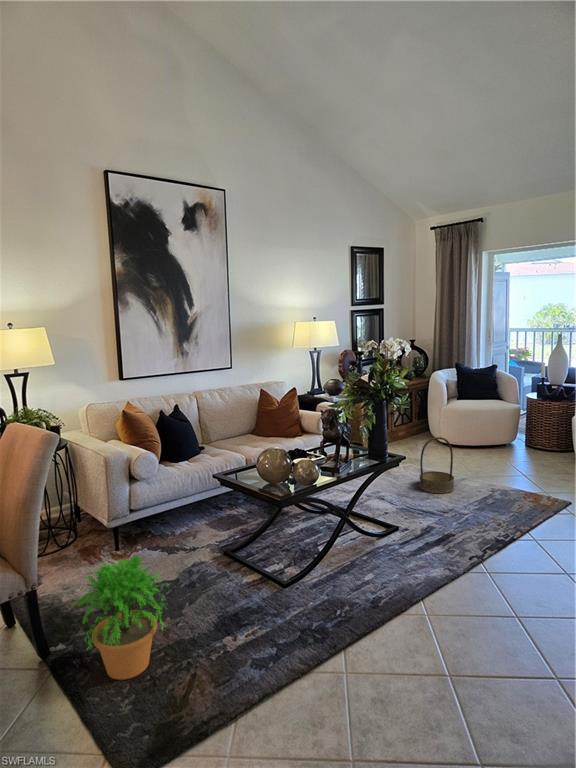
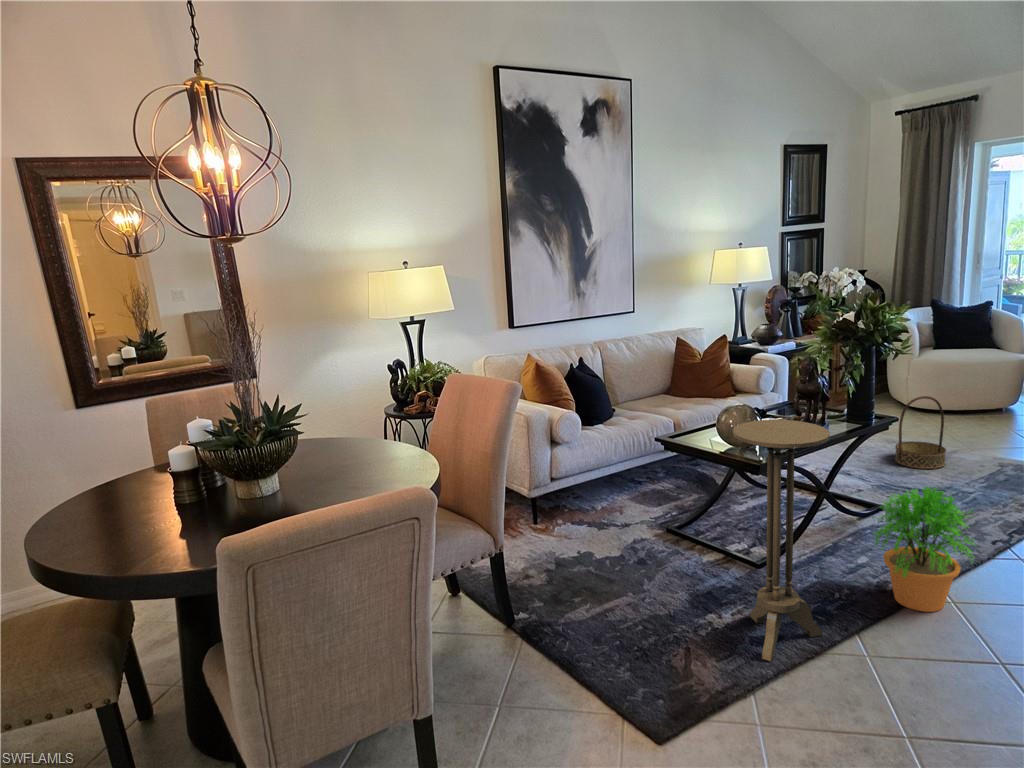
side table: none [231,467,315,684] -> present [733,420,830,661]
potted plant: present [73,555,164,680] -> present [873,486,975,612]

